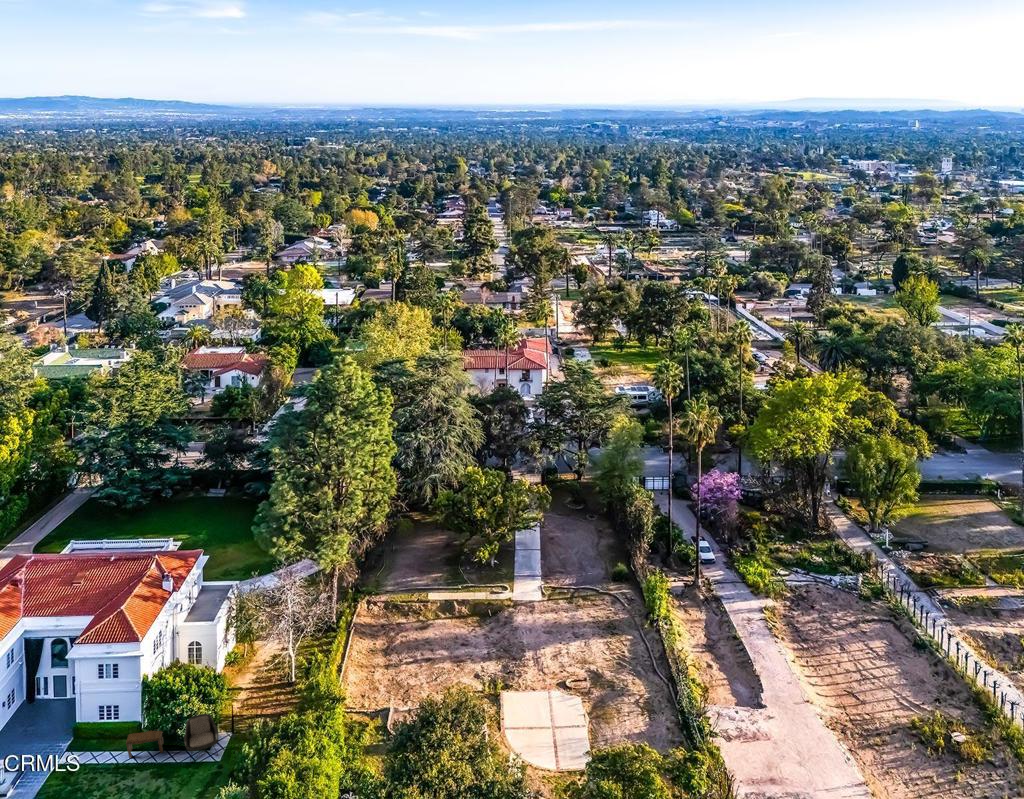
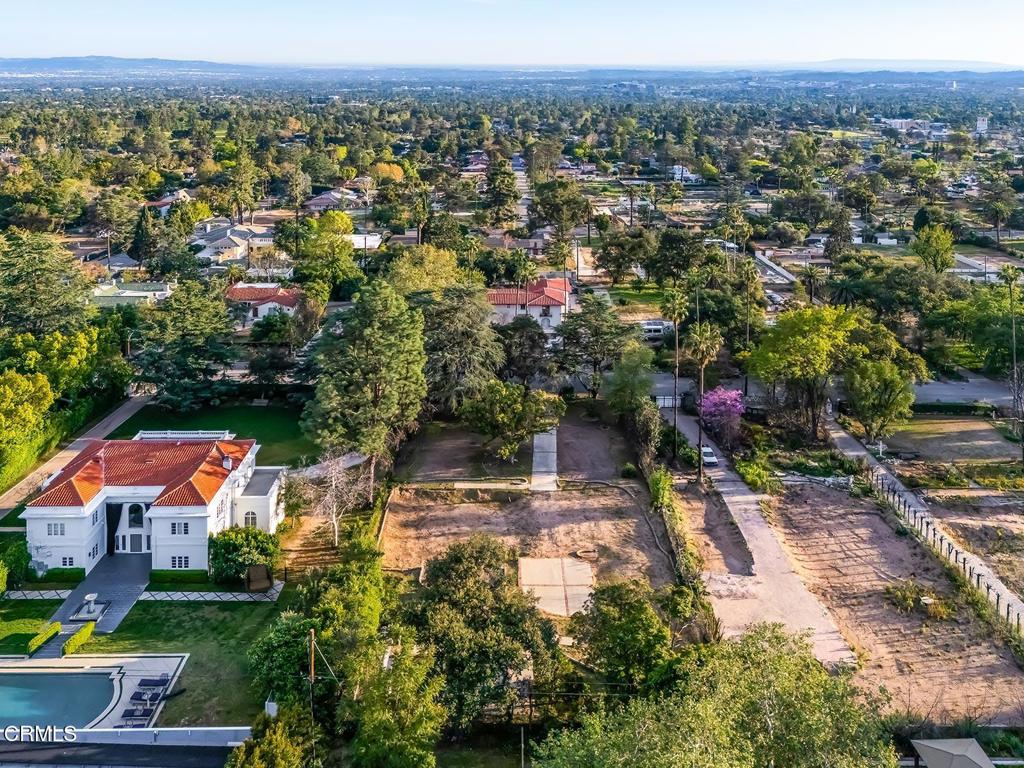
bench: present [126,731,163,758] -> none [195,576,226,599]

